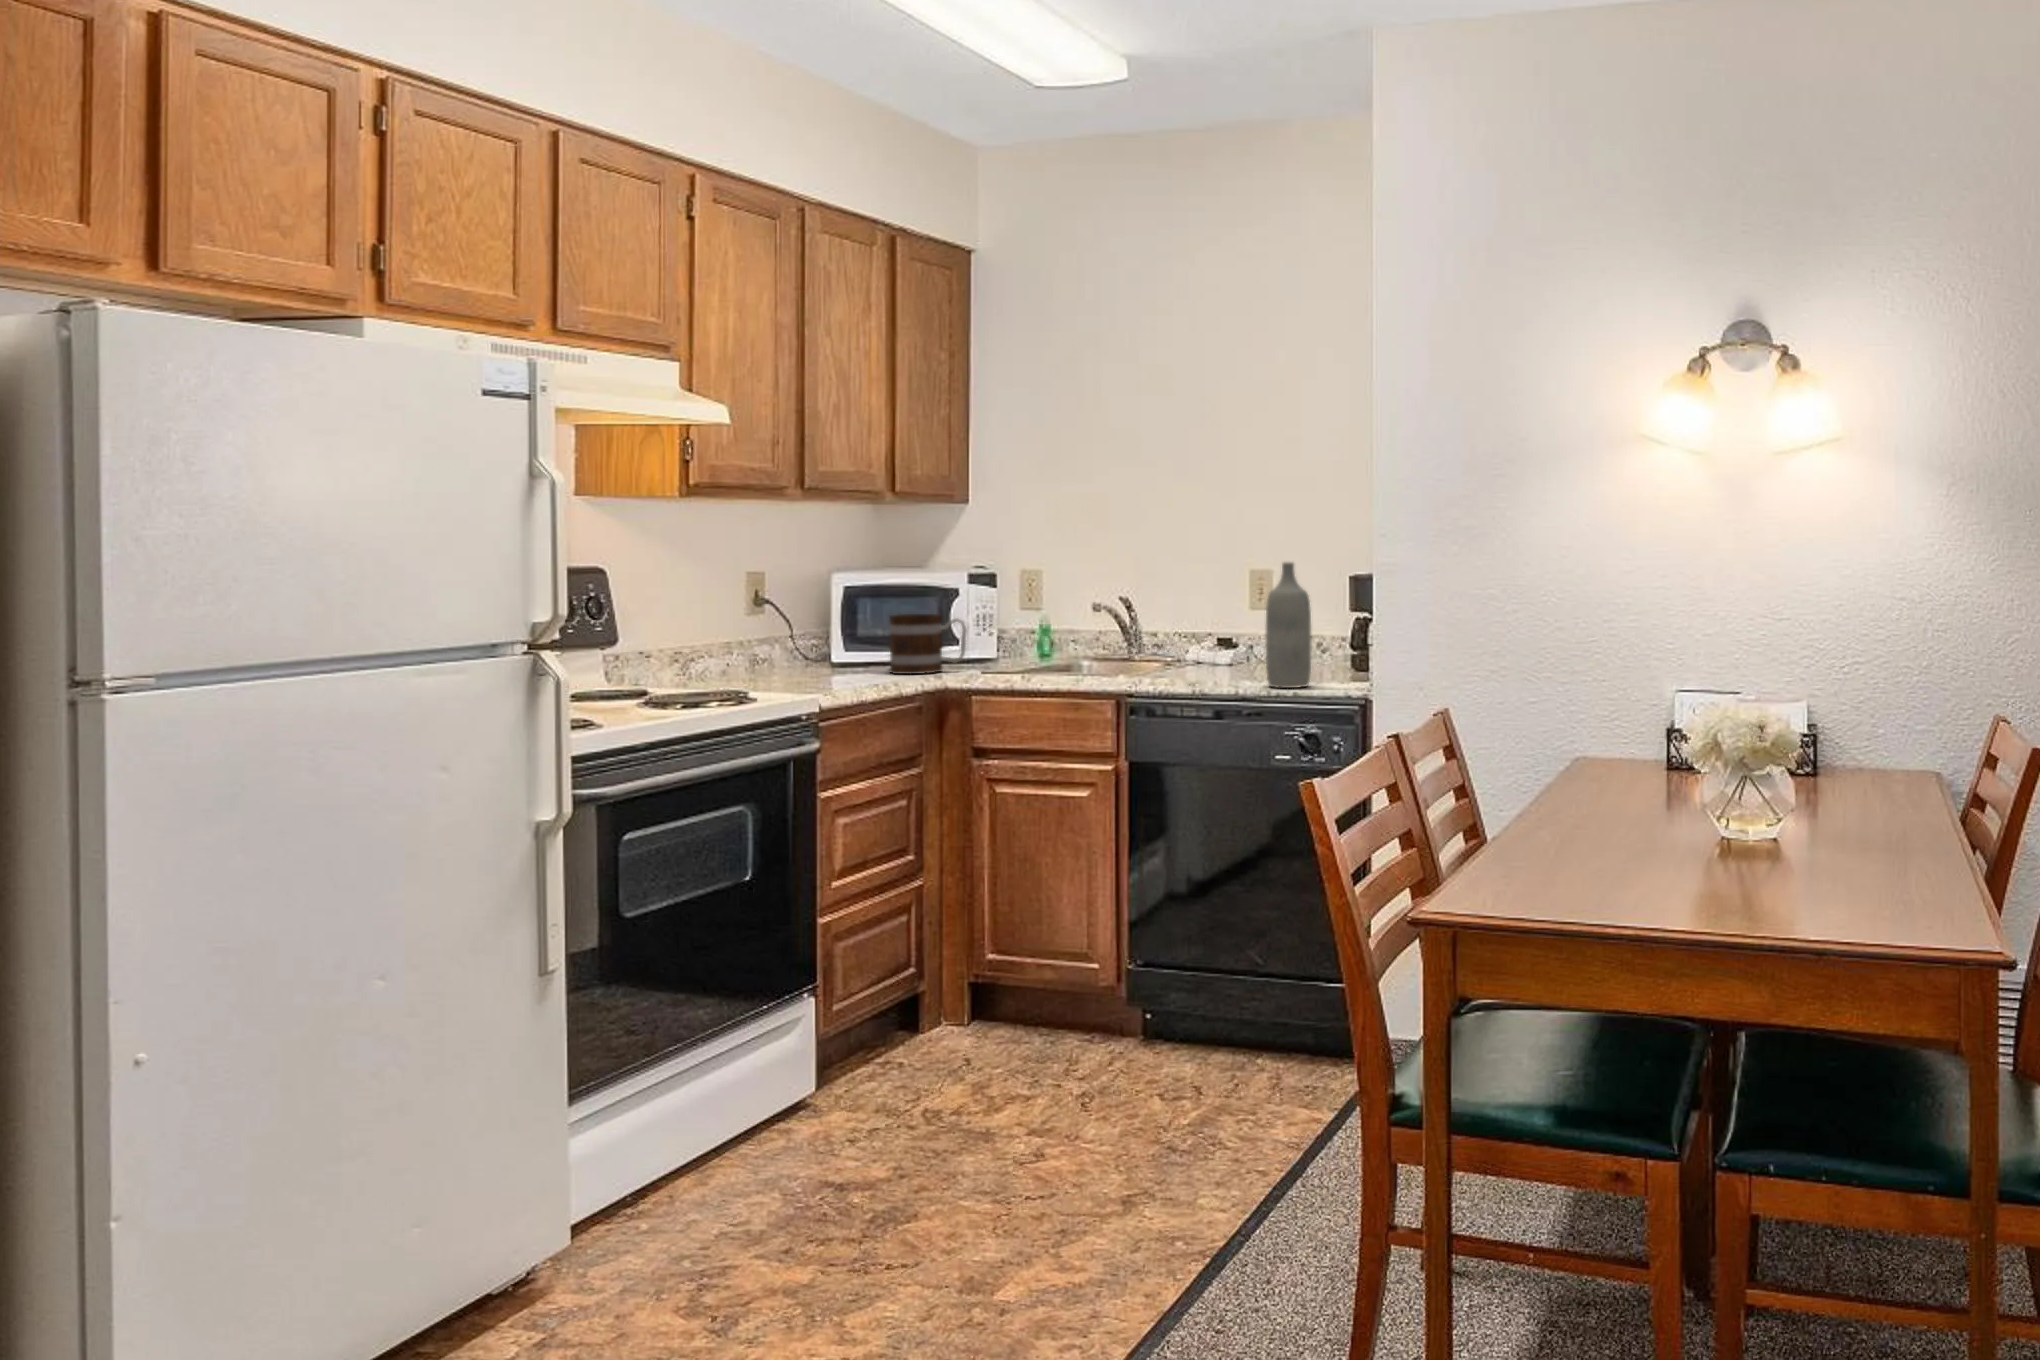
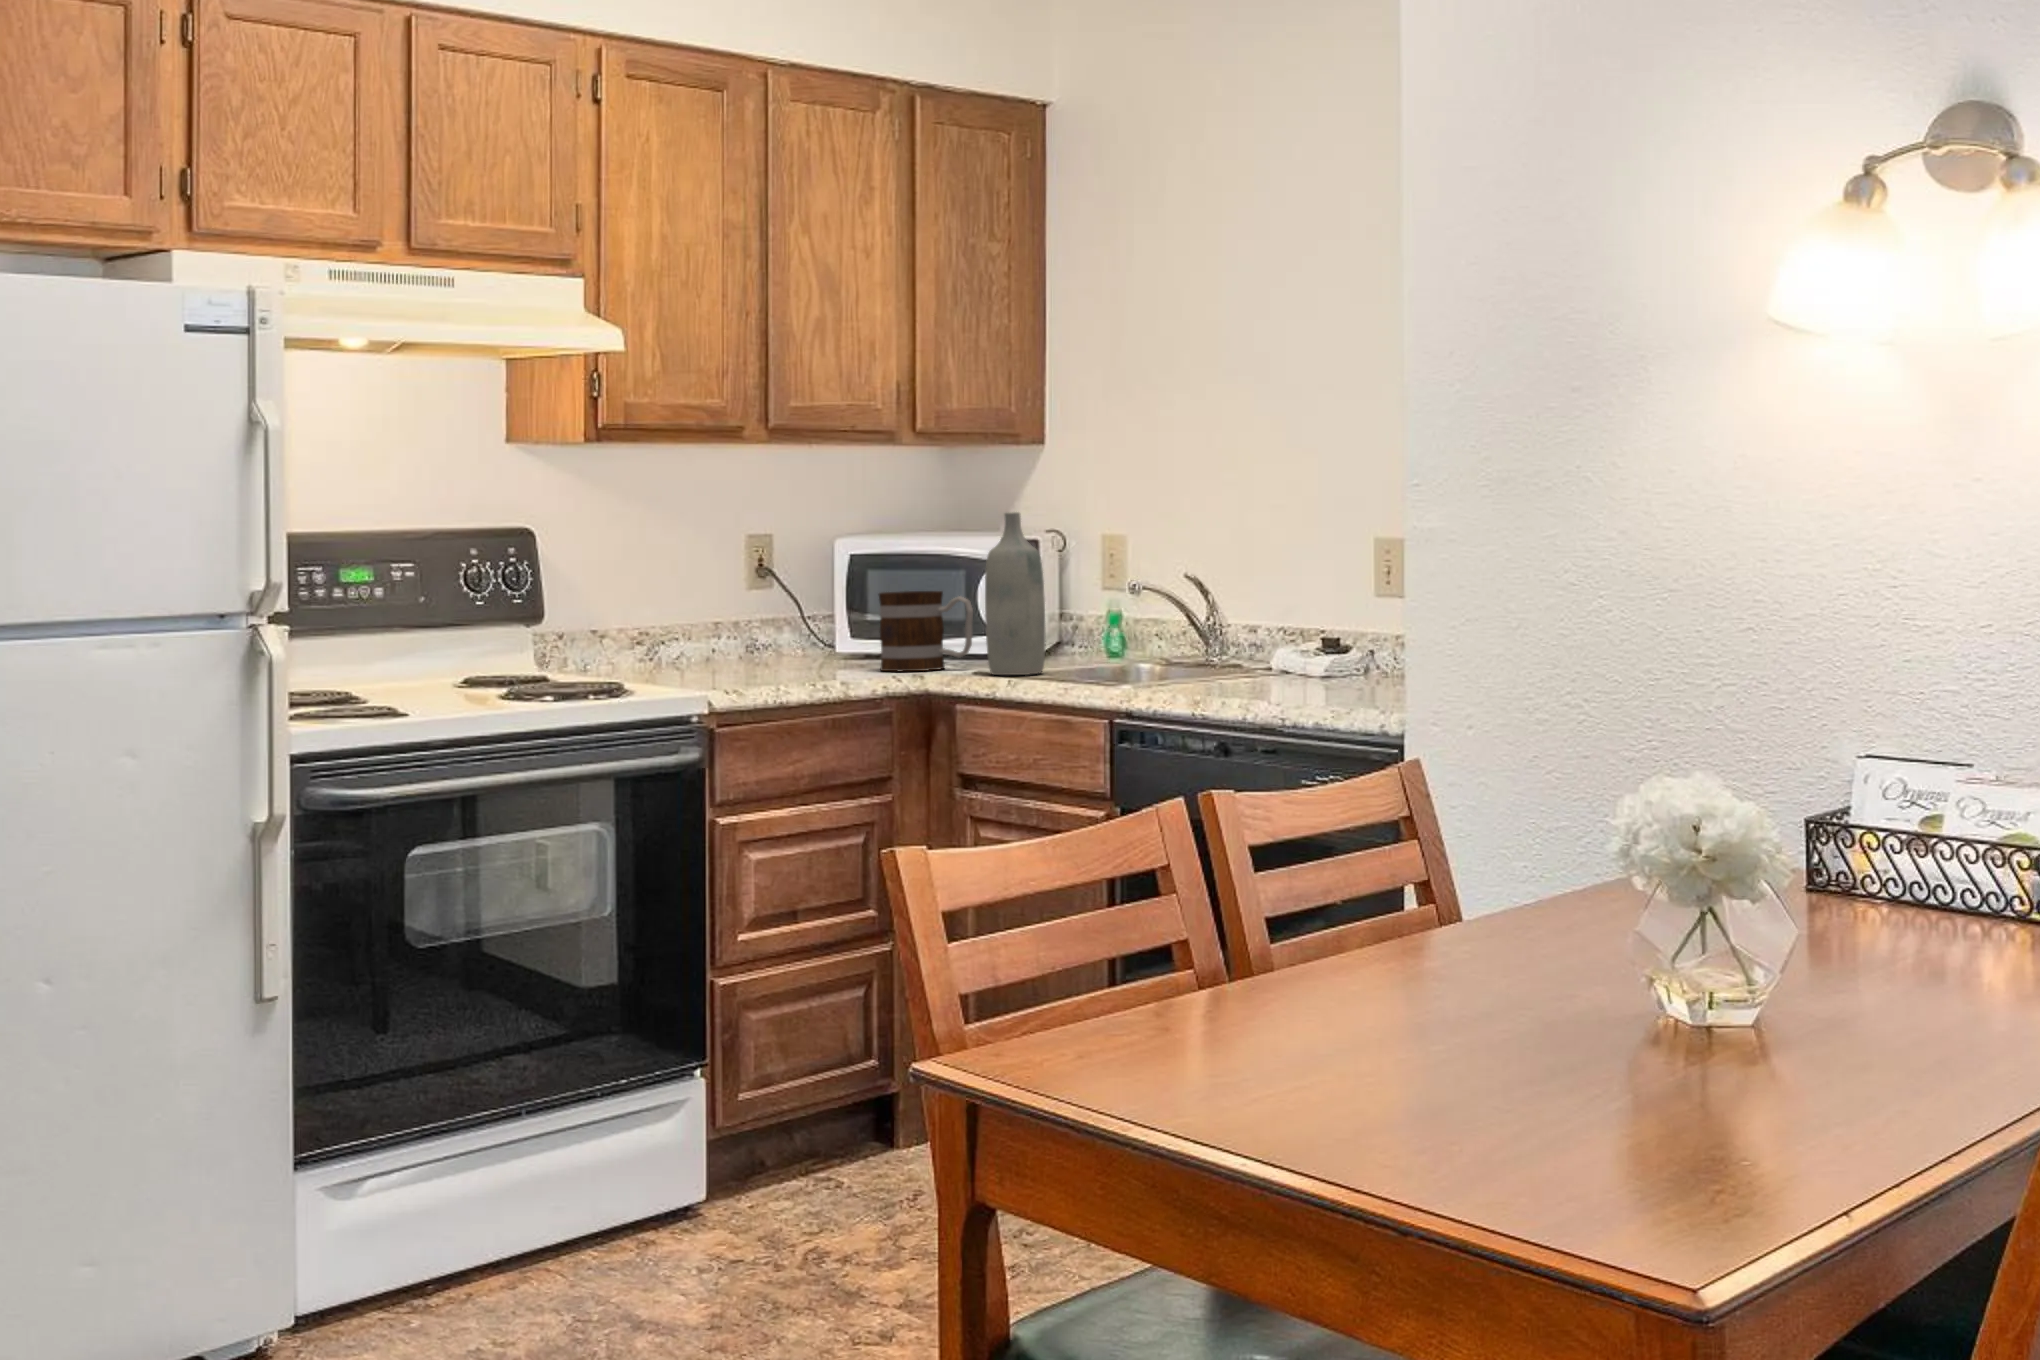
bottle: present [1266,562,1312,688] -> present [985,512,1045,675]

